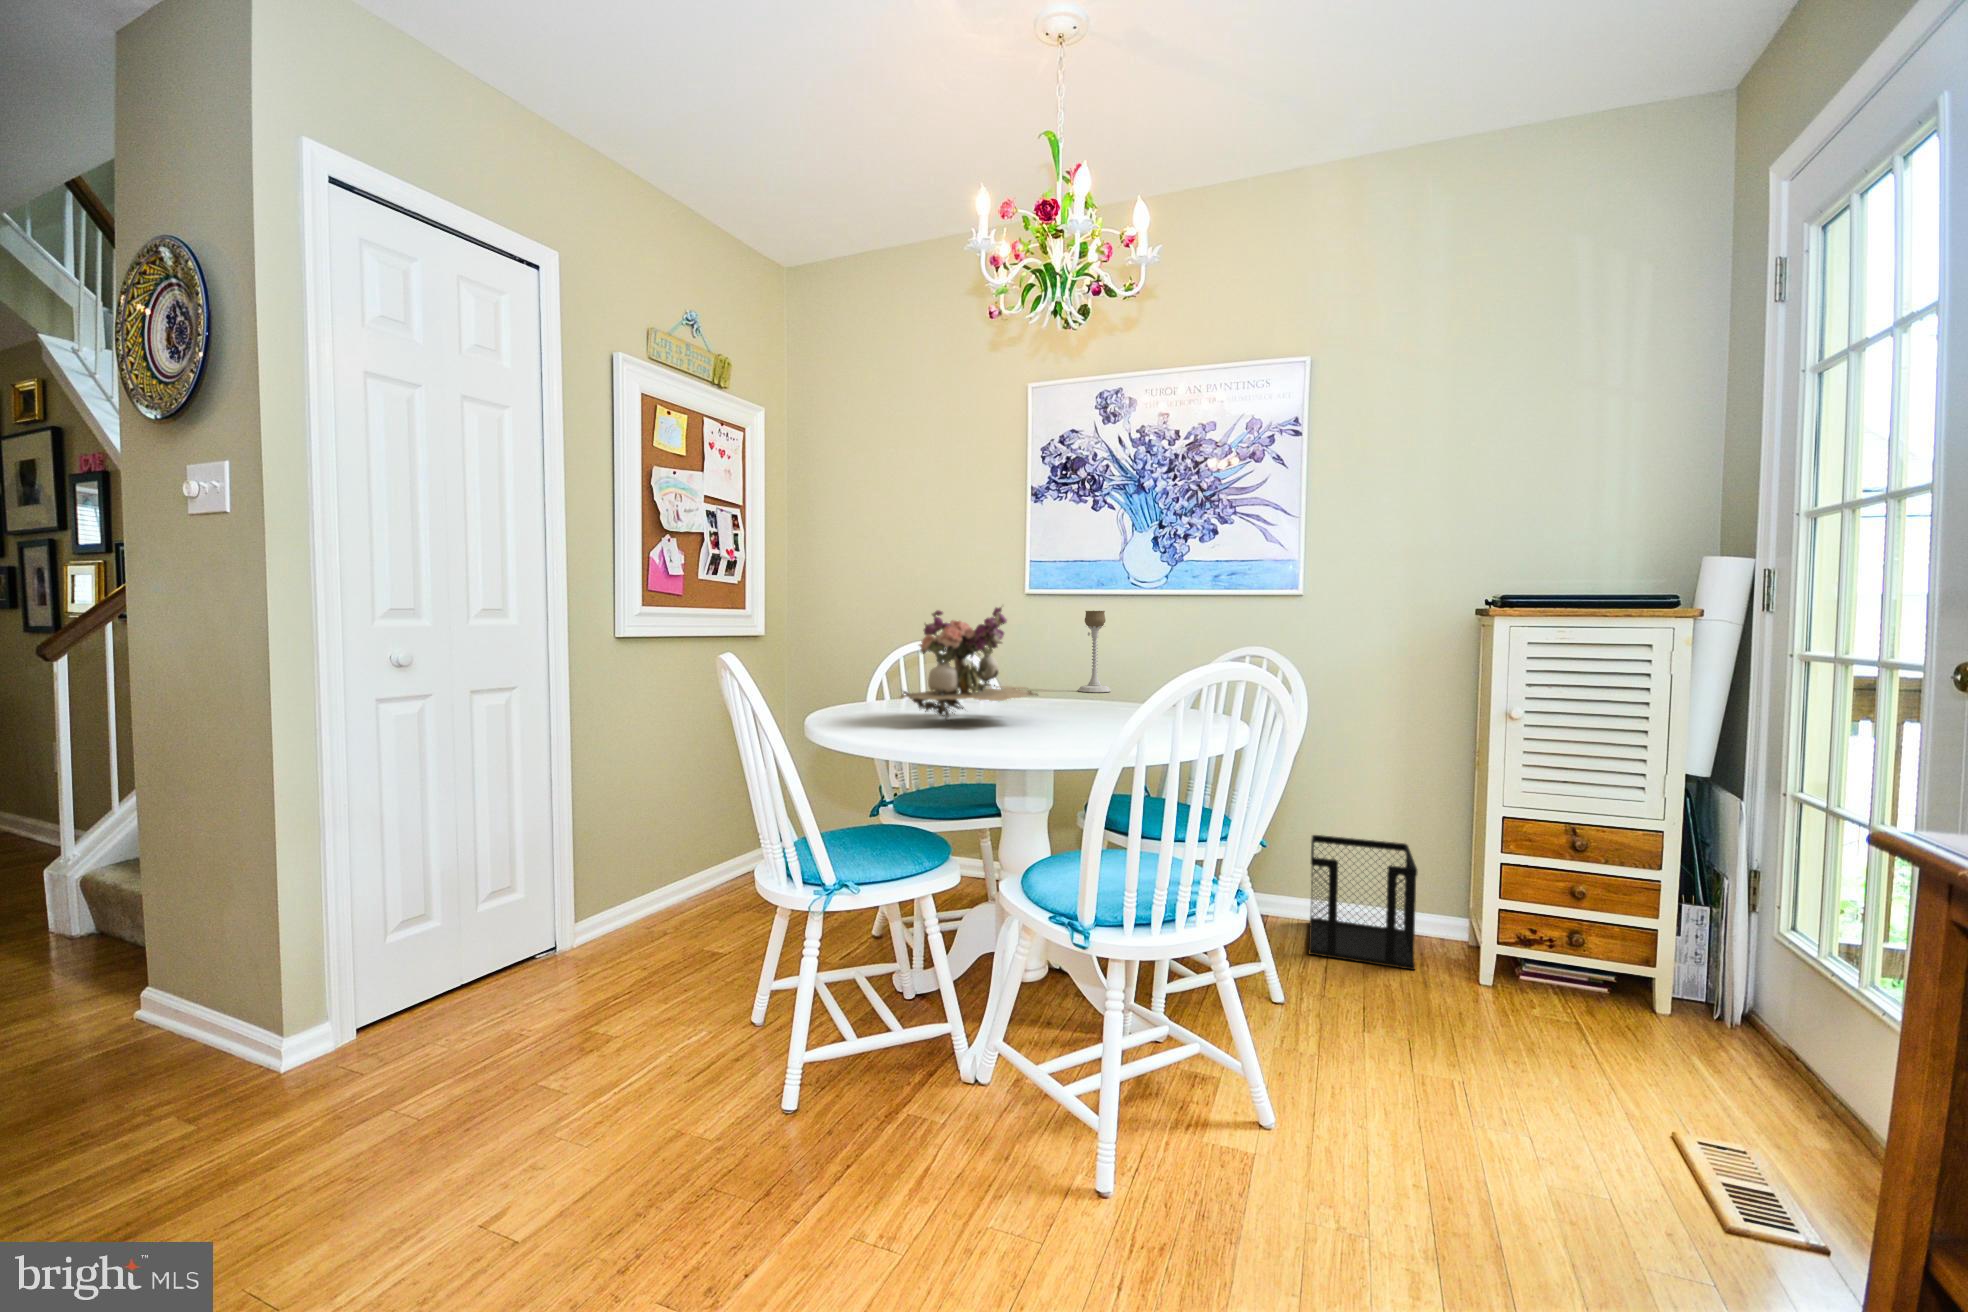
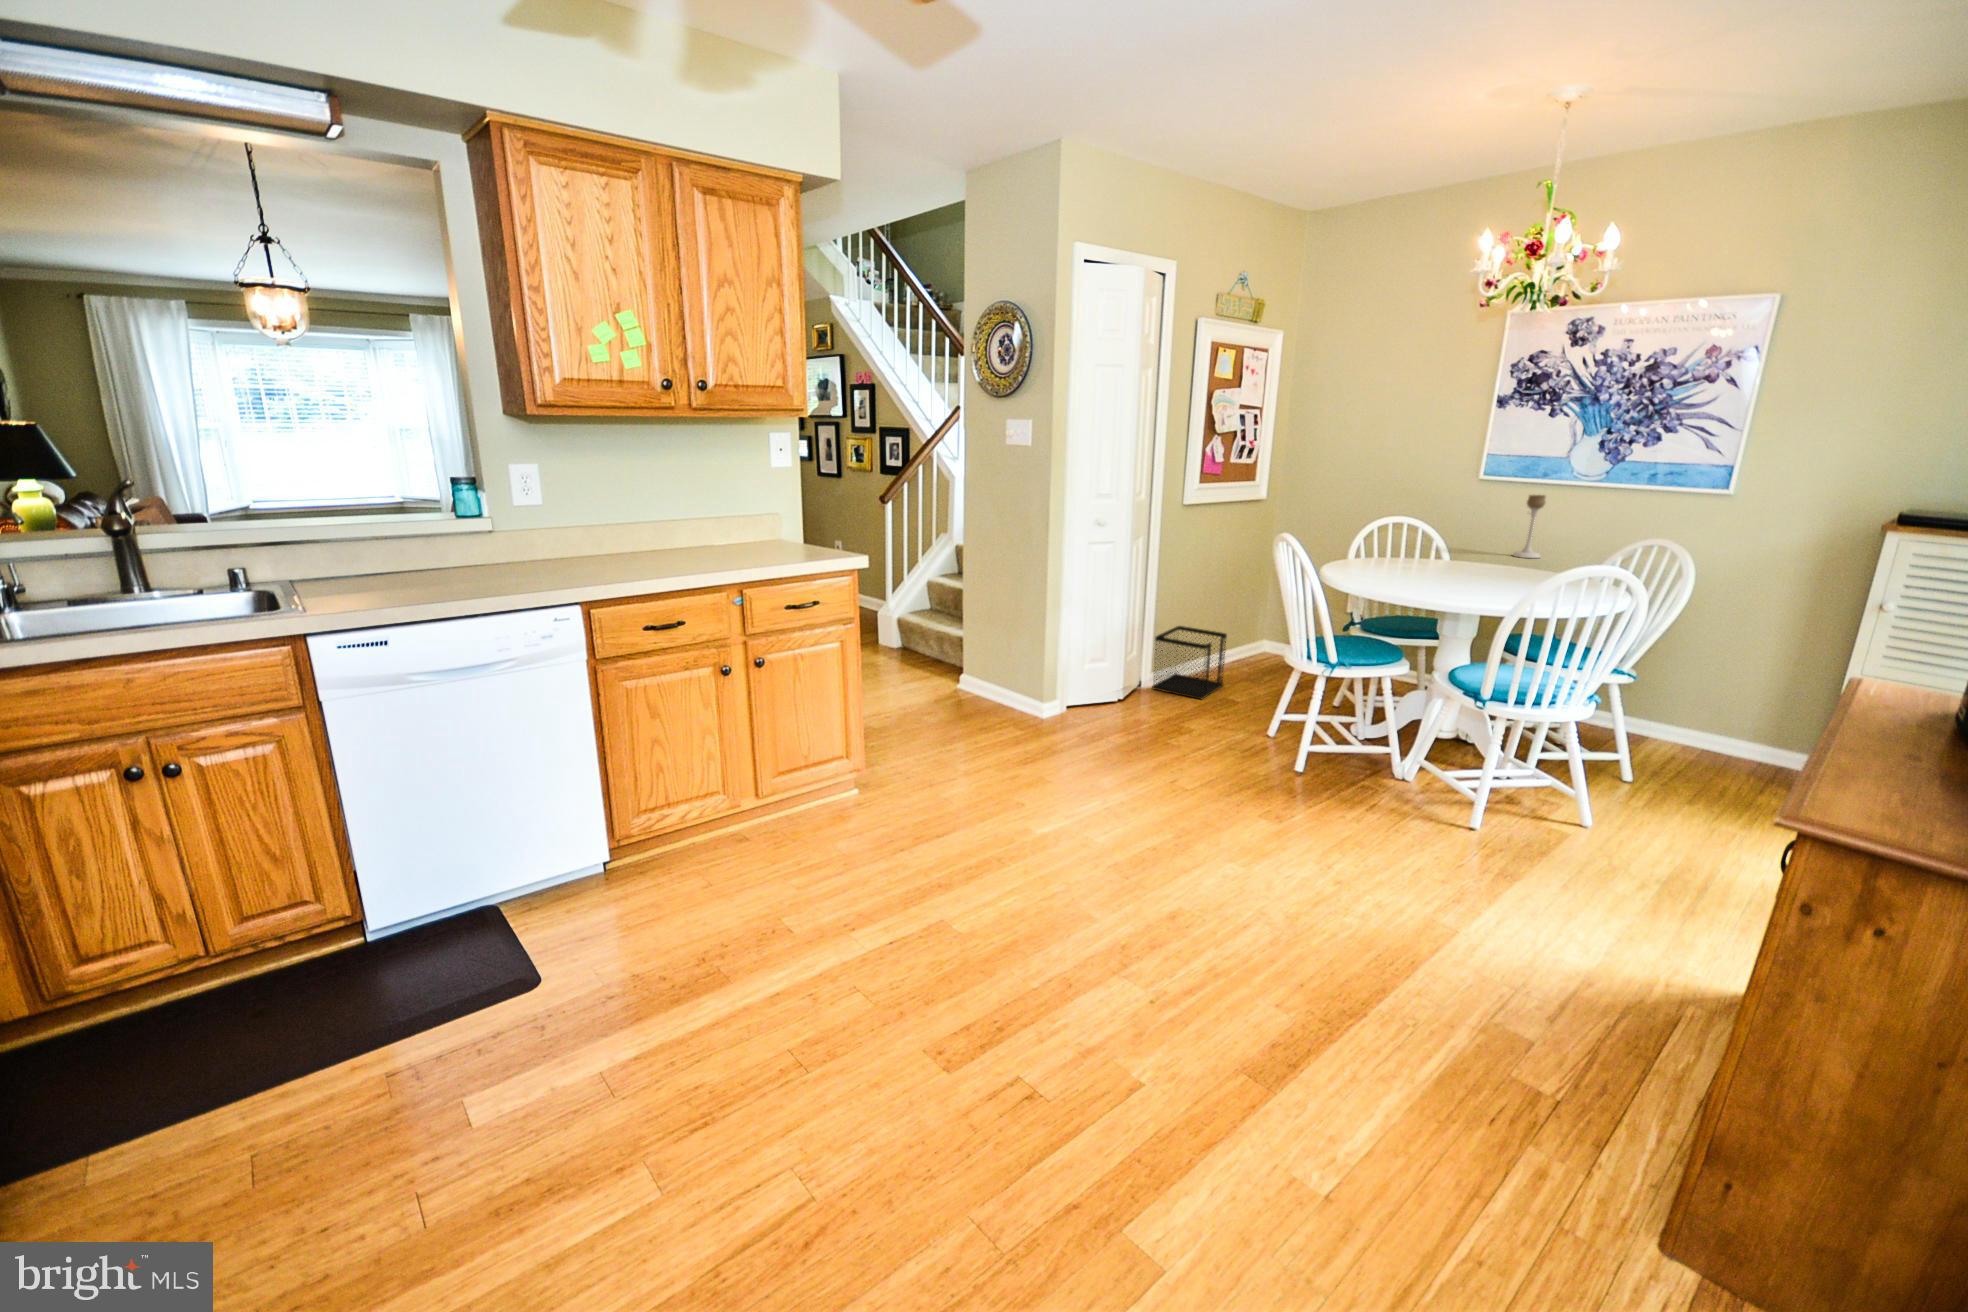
flower arrangement: present [901,607,1038,719] -> none [1382,505,1477,580]
wastebasket: present [1309,835,1418,970] -> present [1152,626,1227,699]

